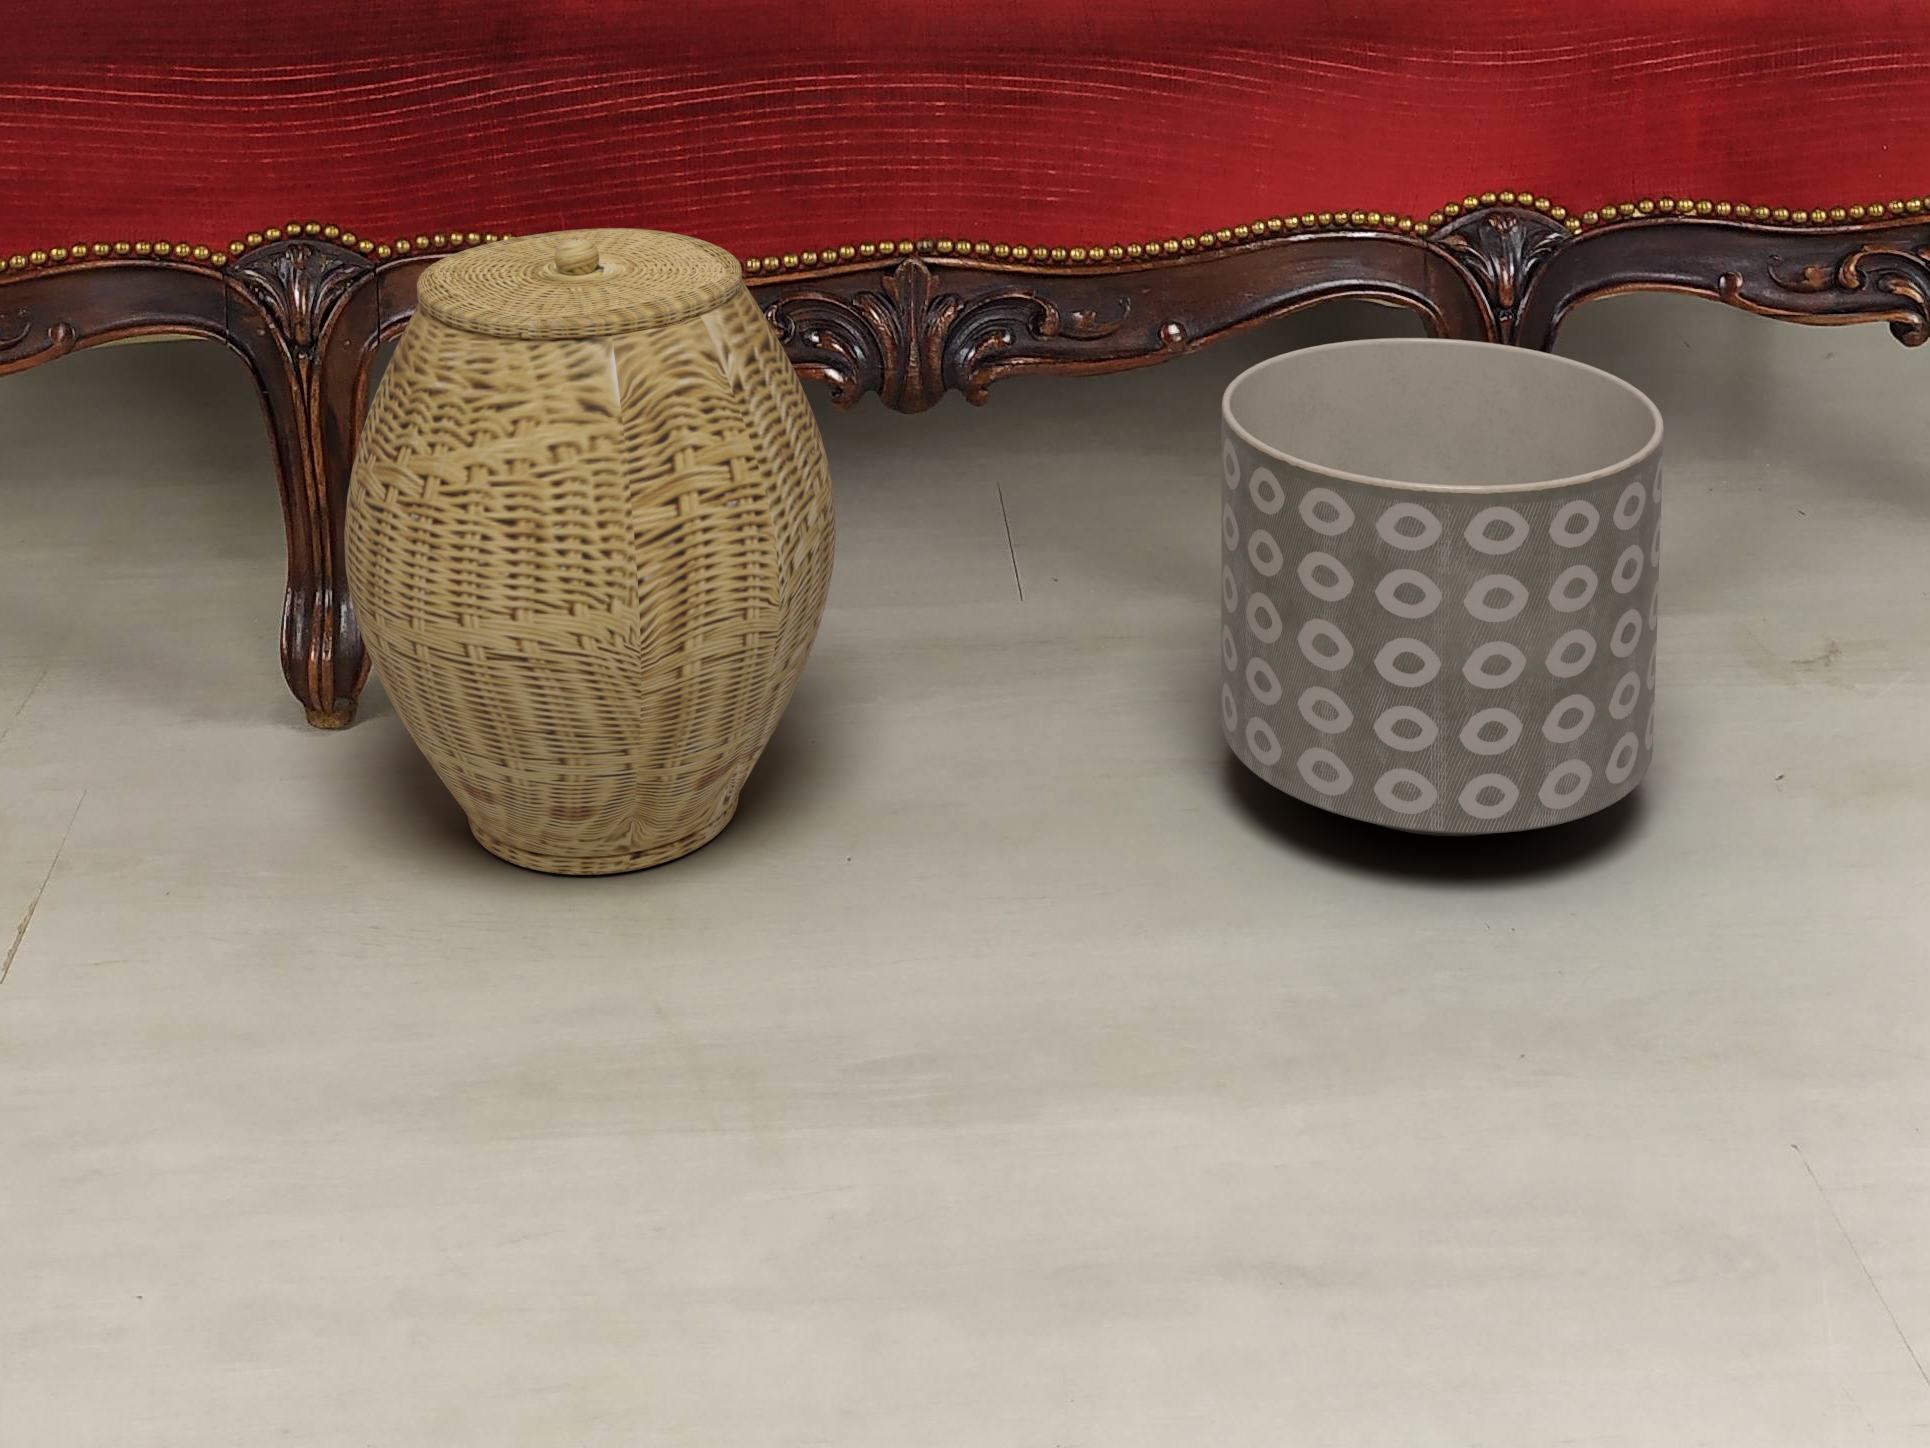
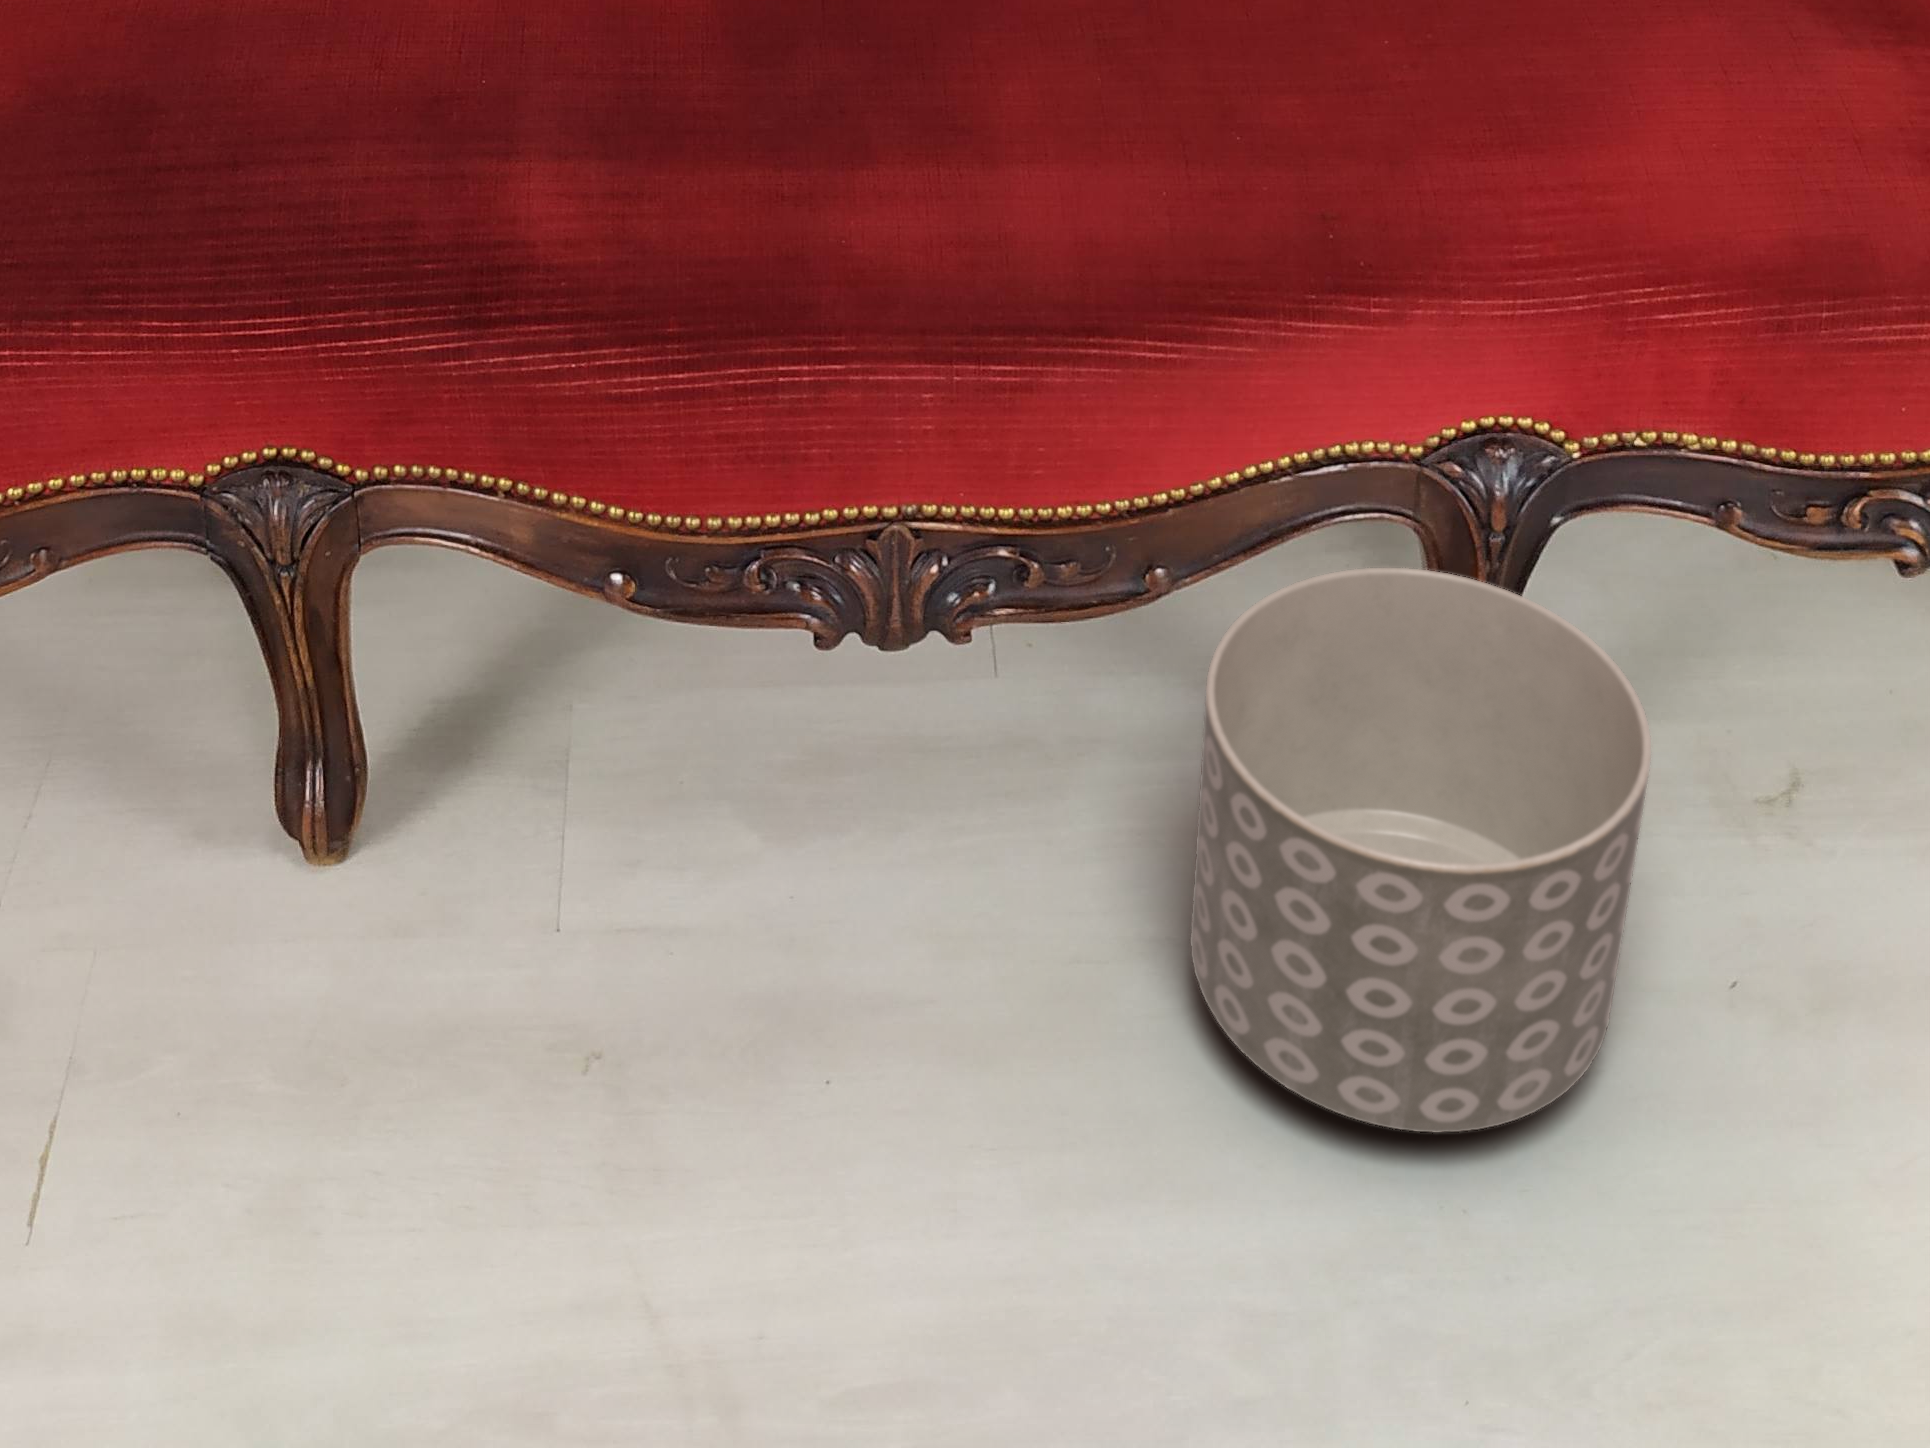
woven basket: present [344,228,836,875] -> none [337,484,818,1112]

